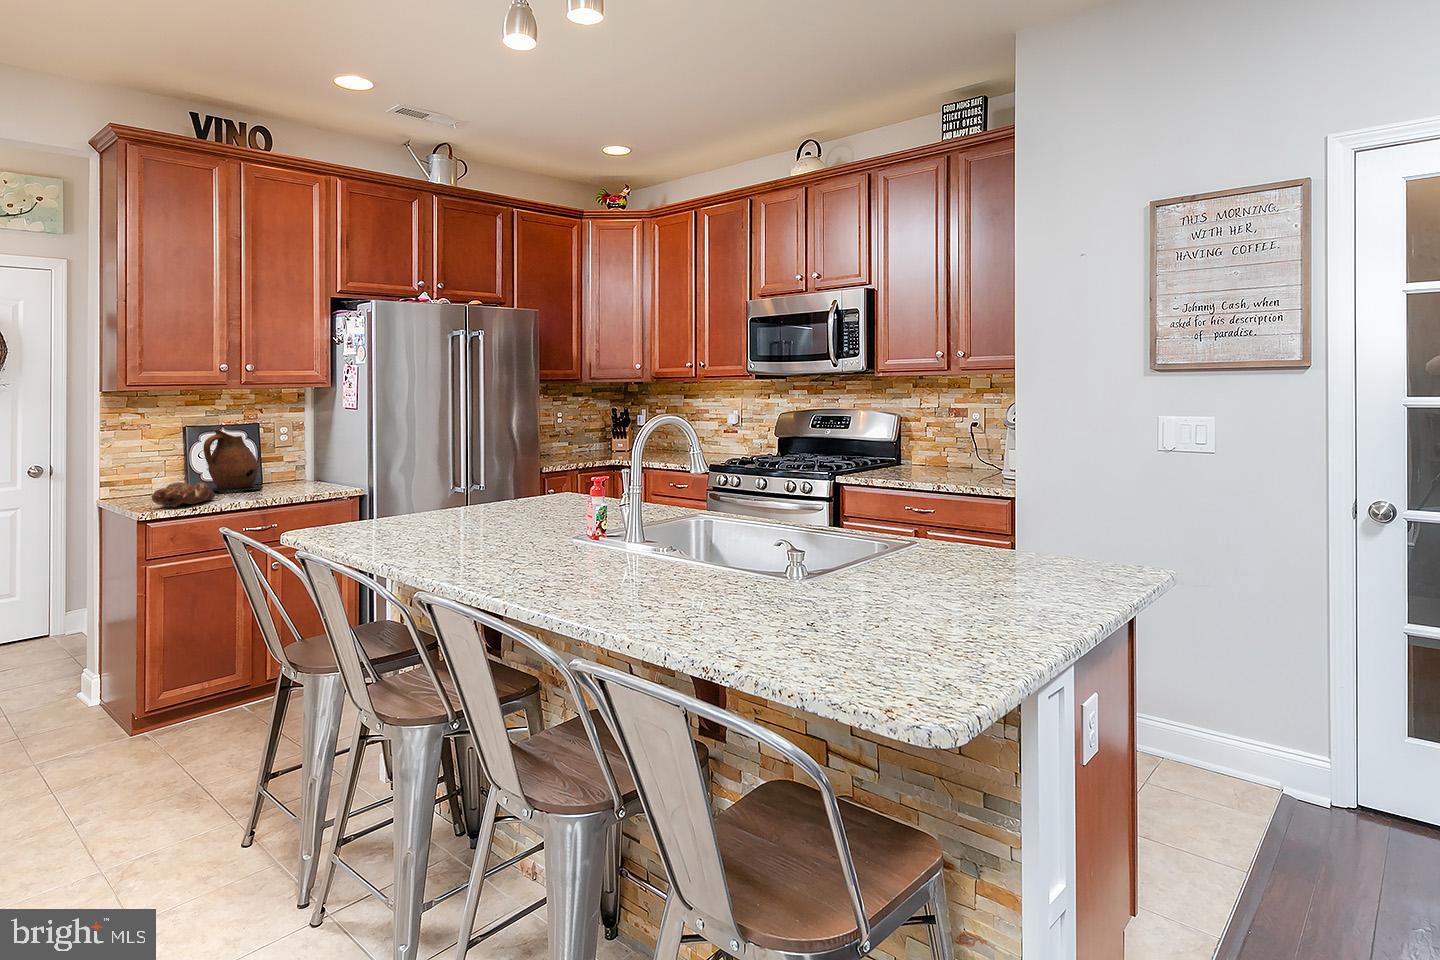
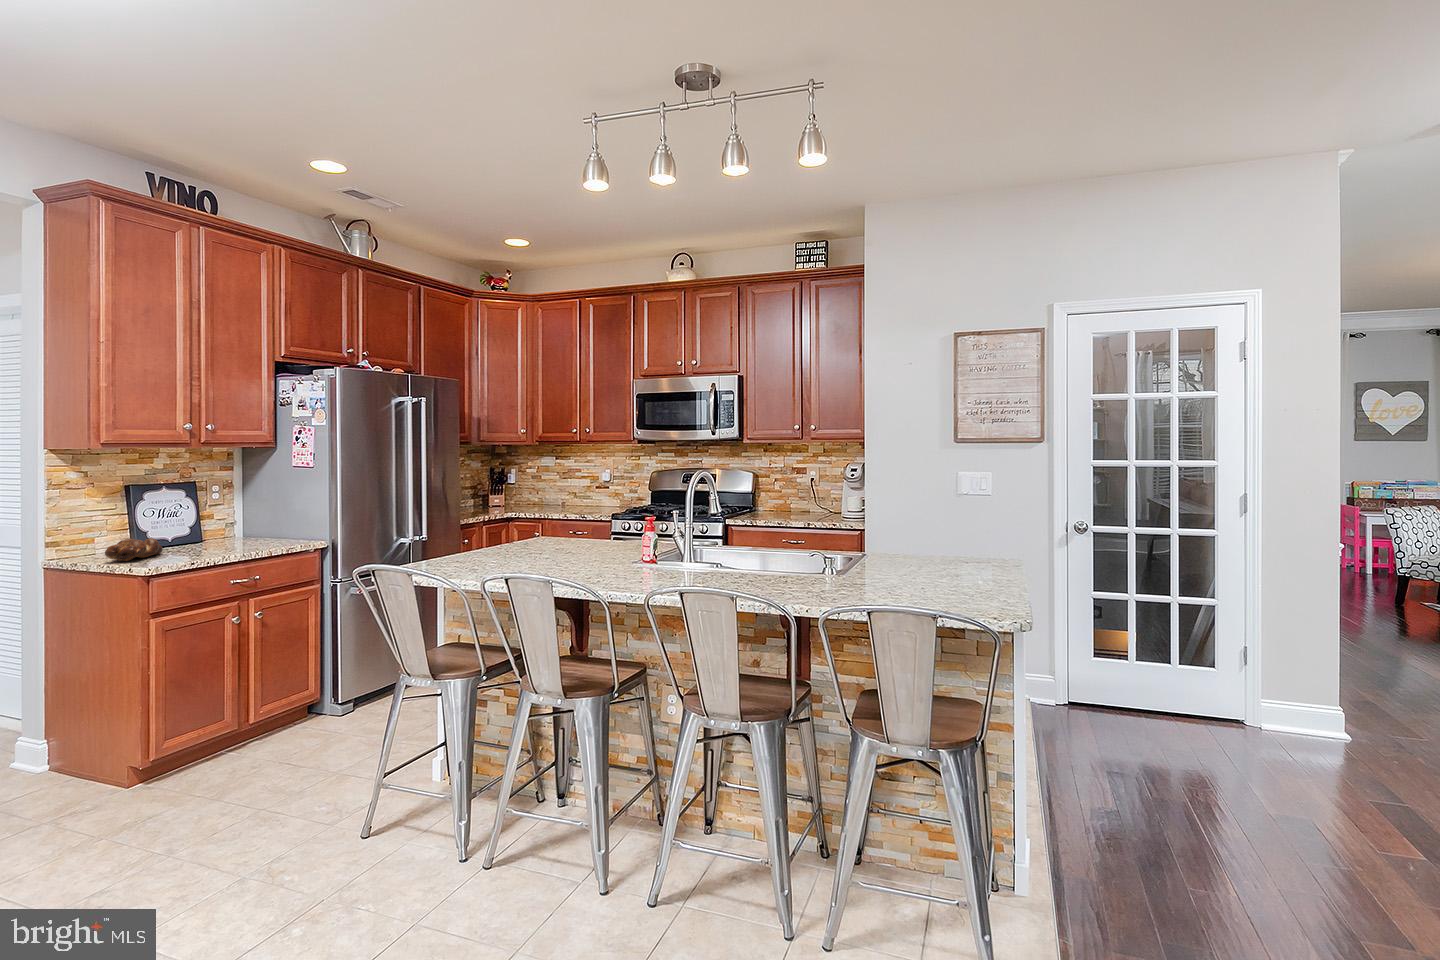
ceramic pitcher: present [204,429,262,491] -> none [148,490,202,545]

